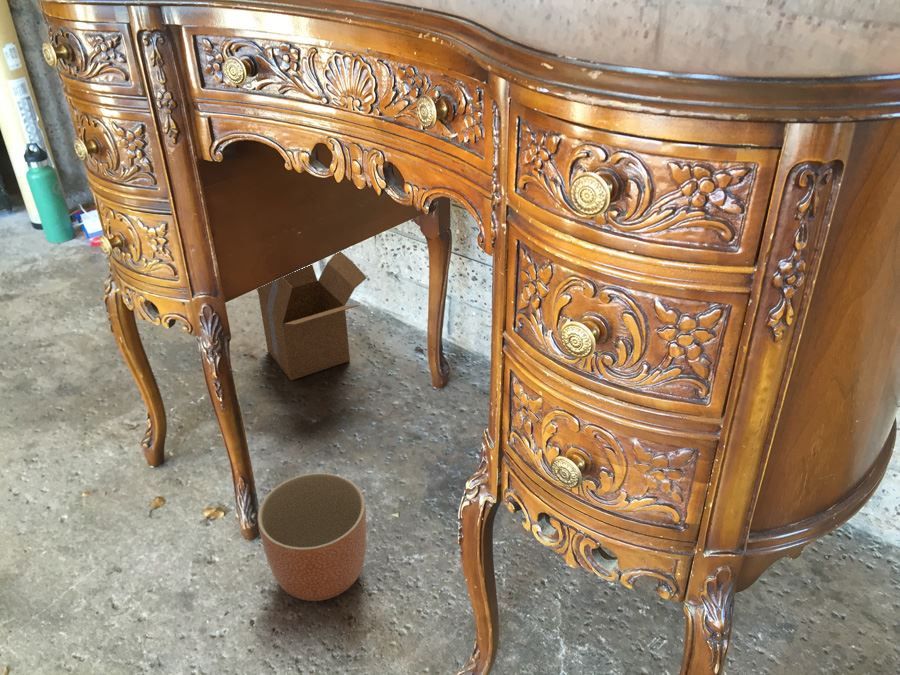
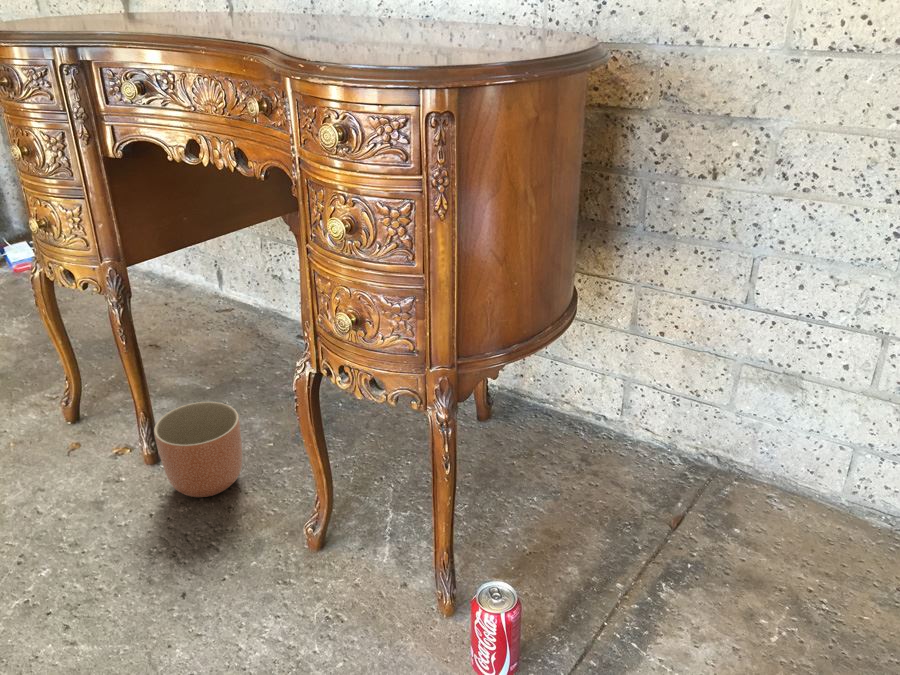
cardboard box: present [257,252,367,380] -> none [151,252,252,361]

